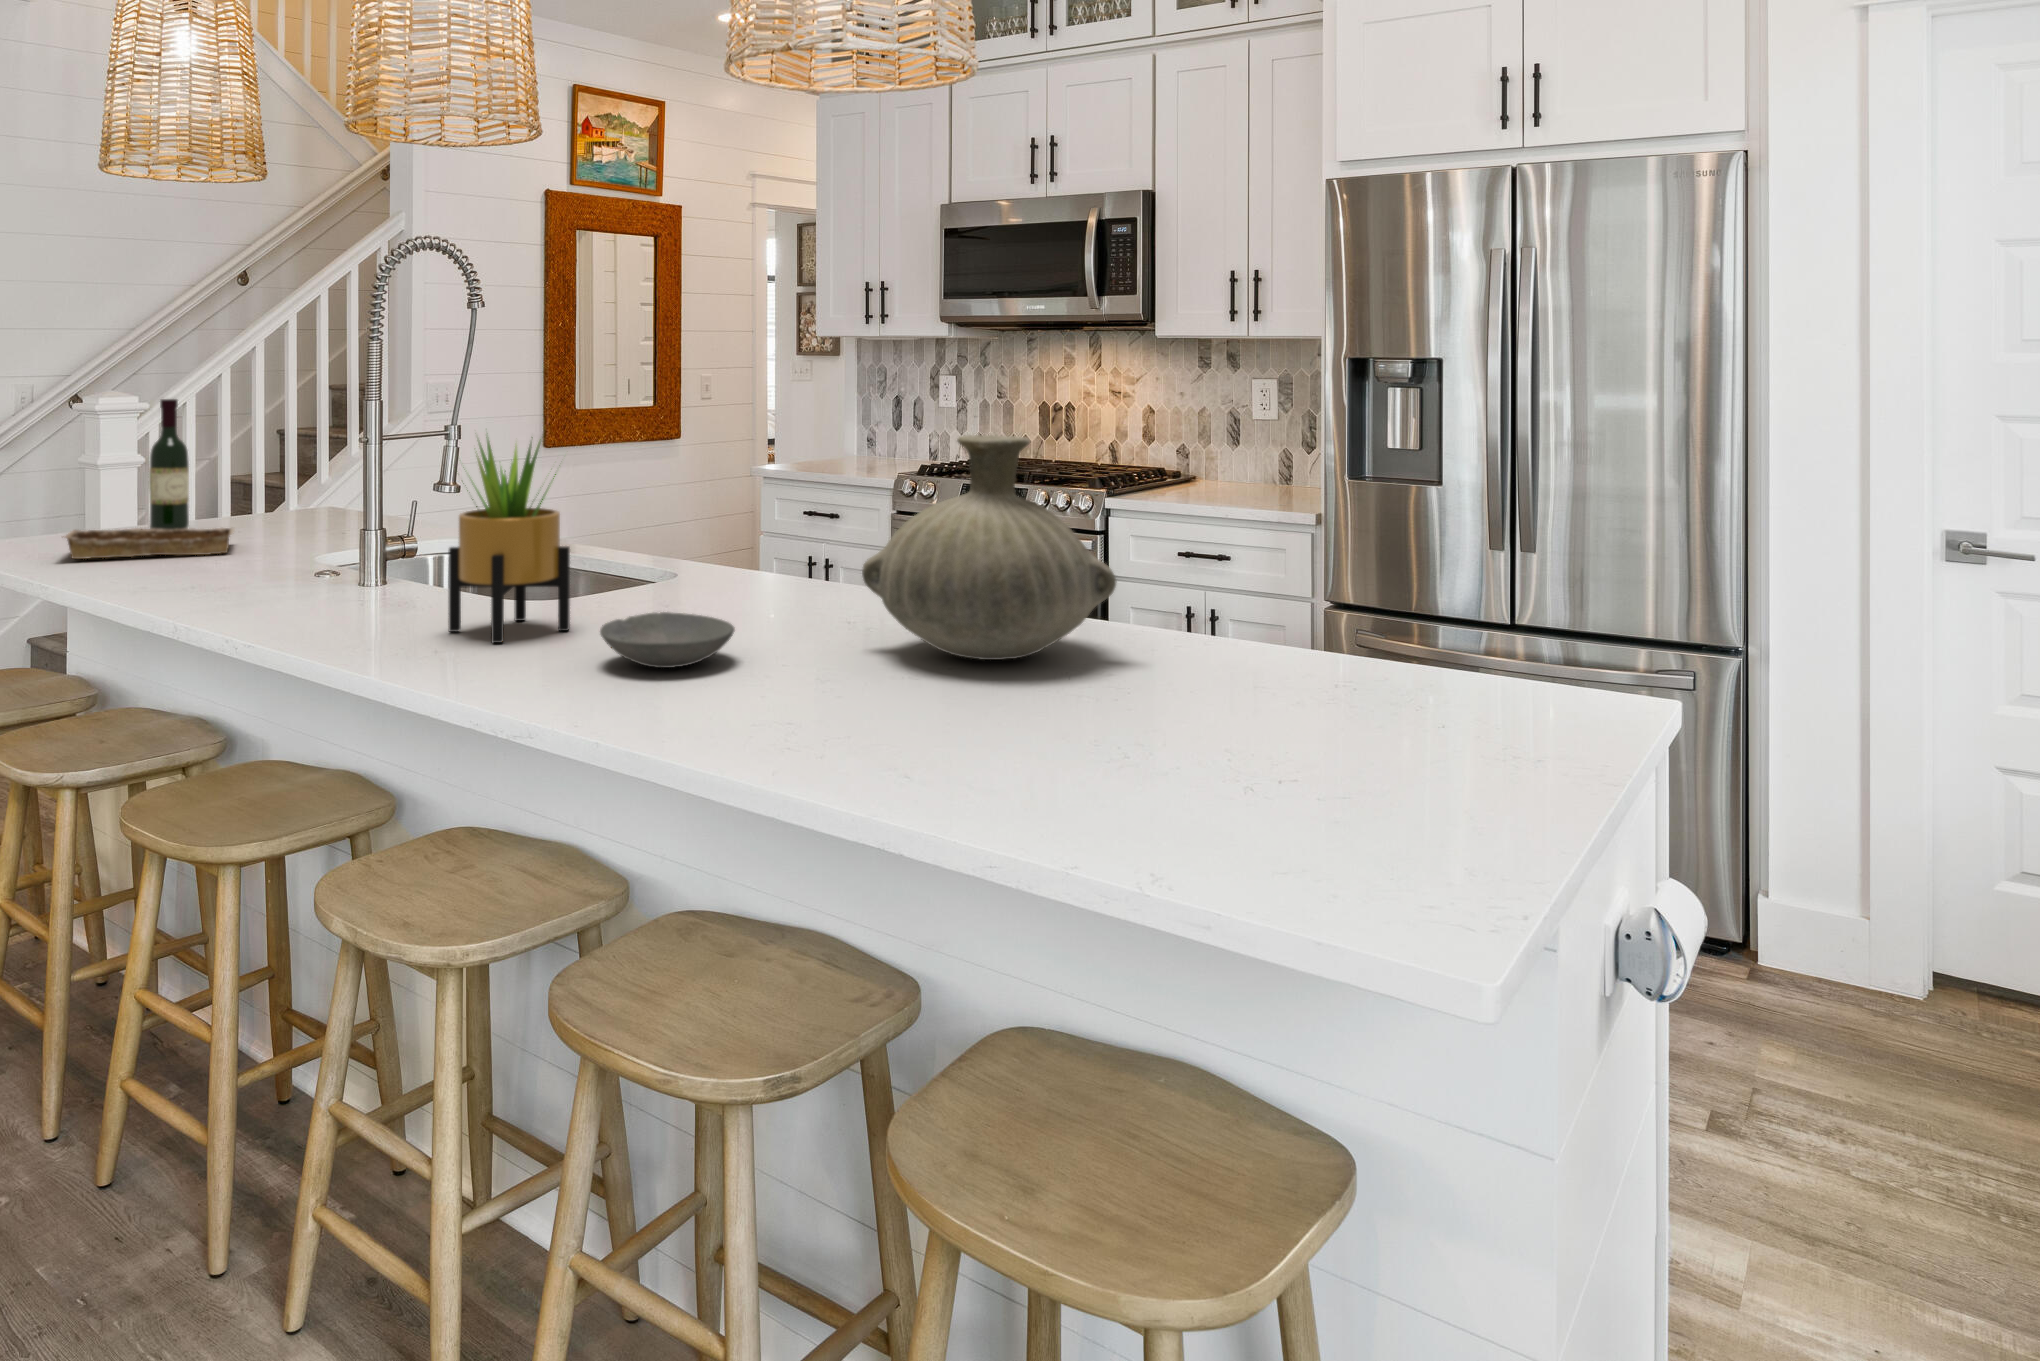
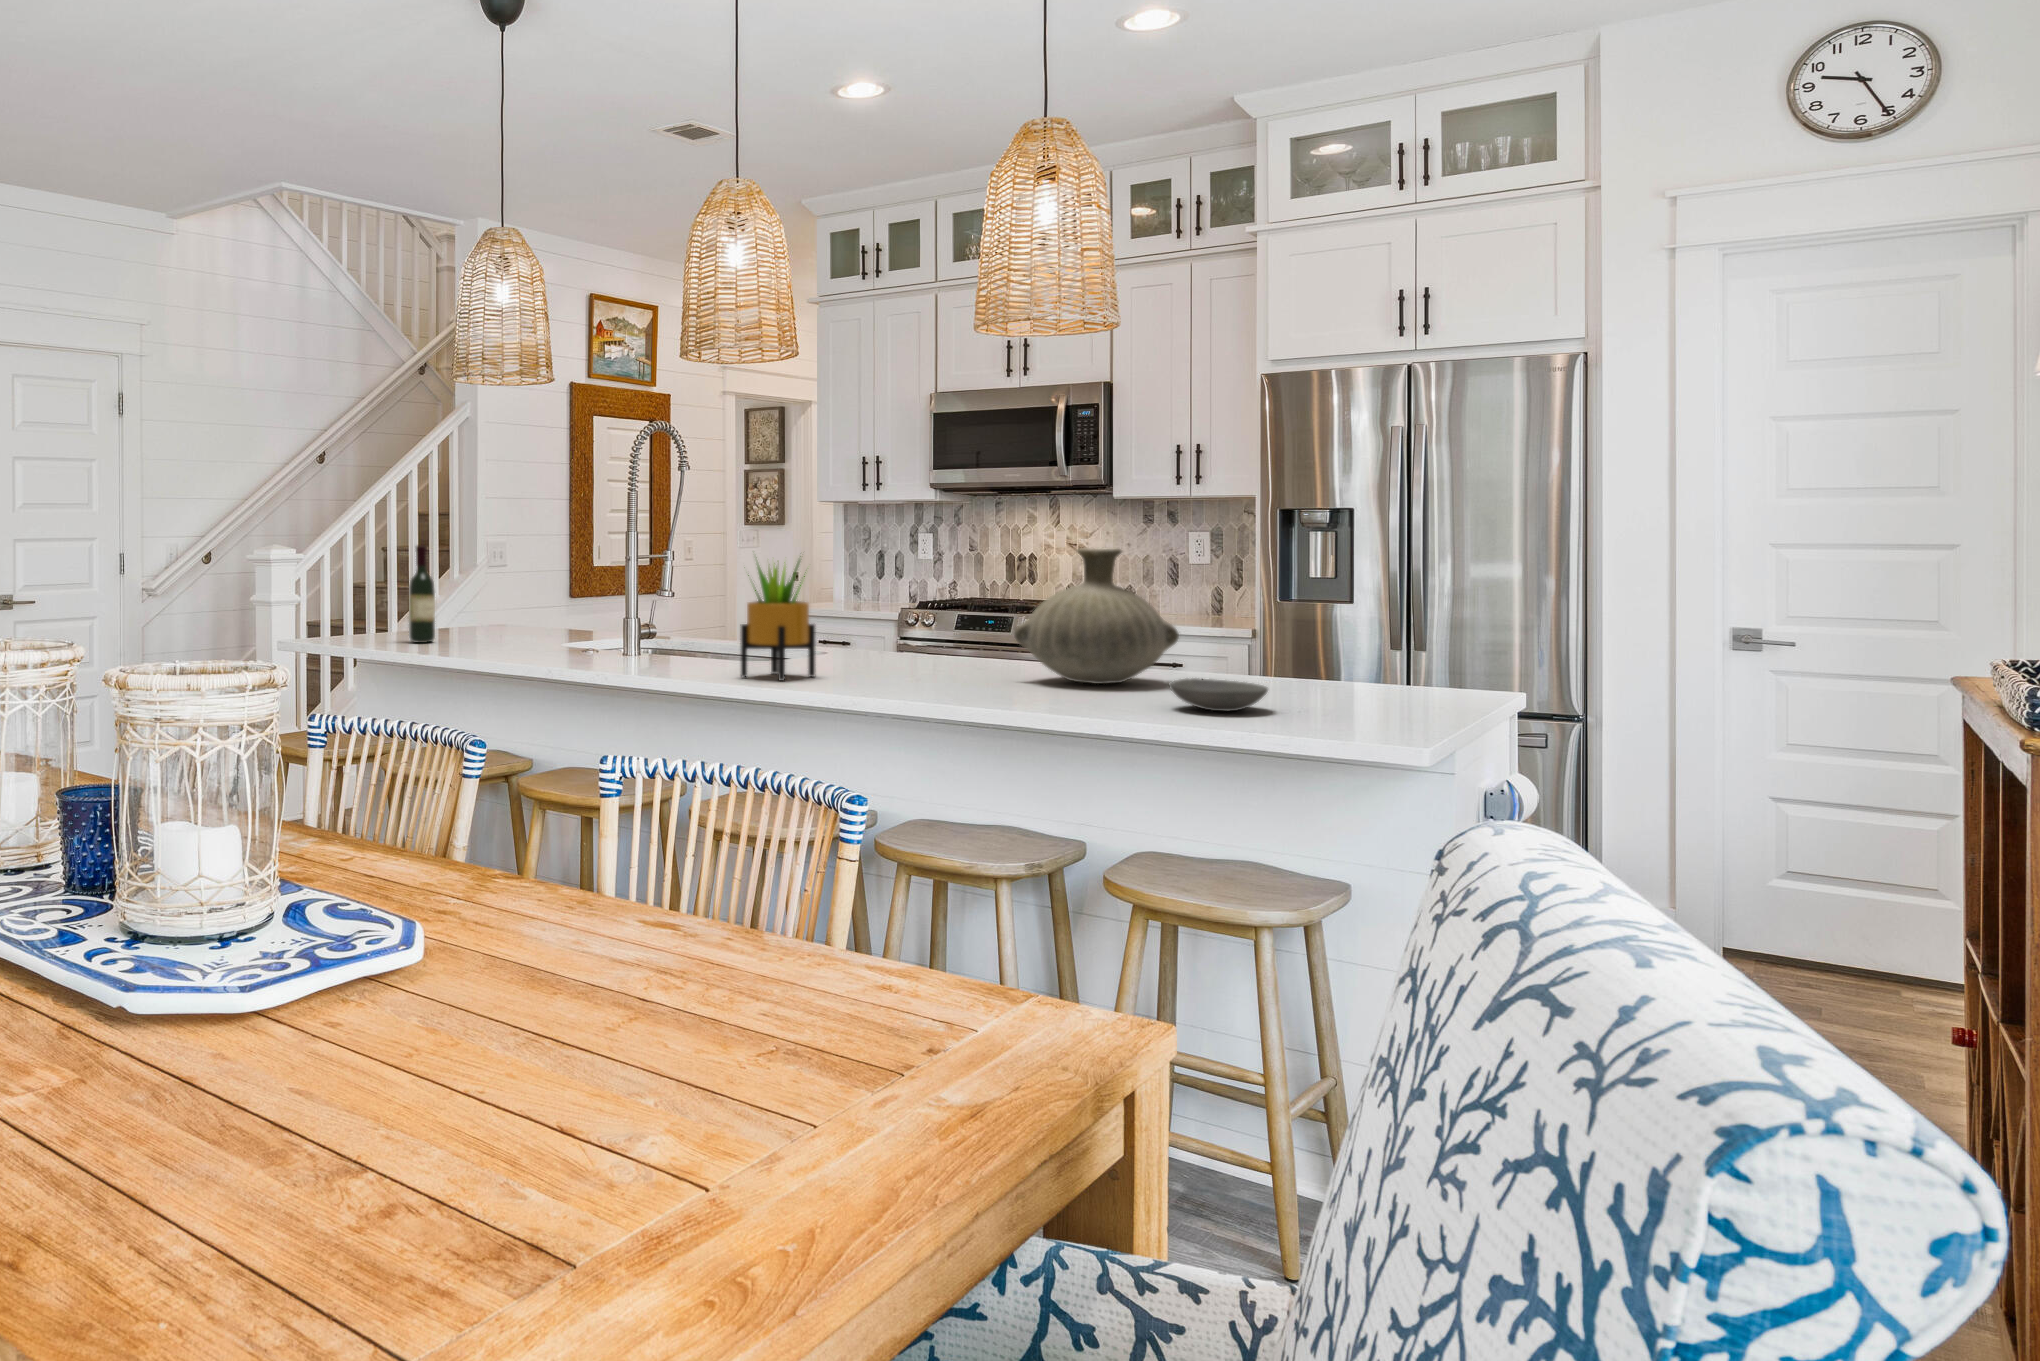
tray: present [65,528,235,559] -> none [386,635,501,653]
bowl: present [600,612,735,668] -> present [1169,678,1268,711]

